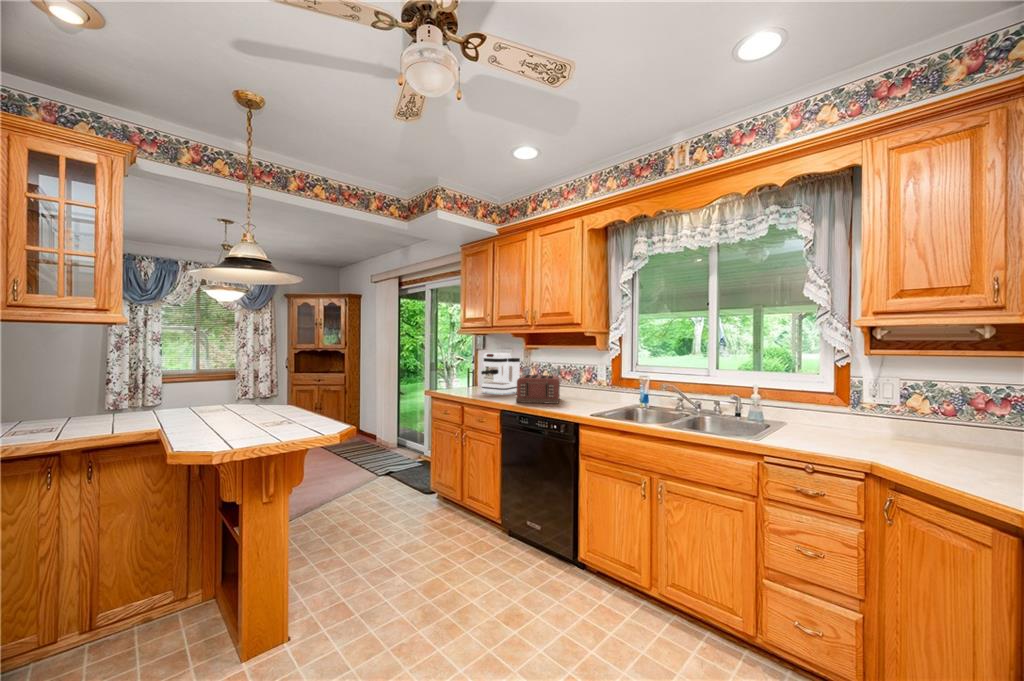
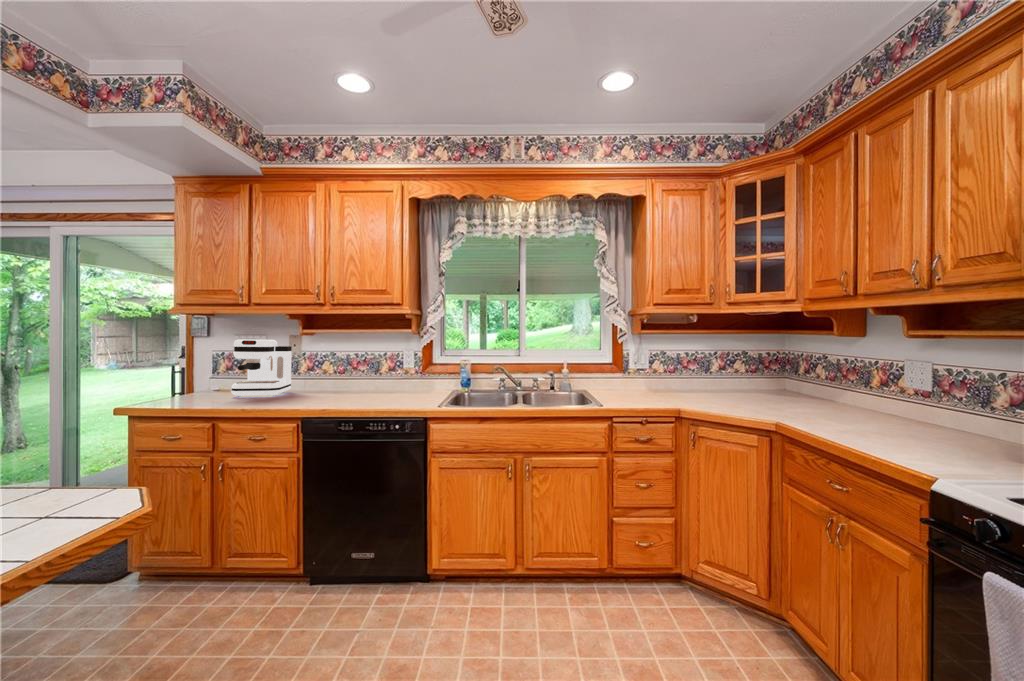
toaster: present [516,375,560,404] -> none [308,366,377,403]

